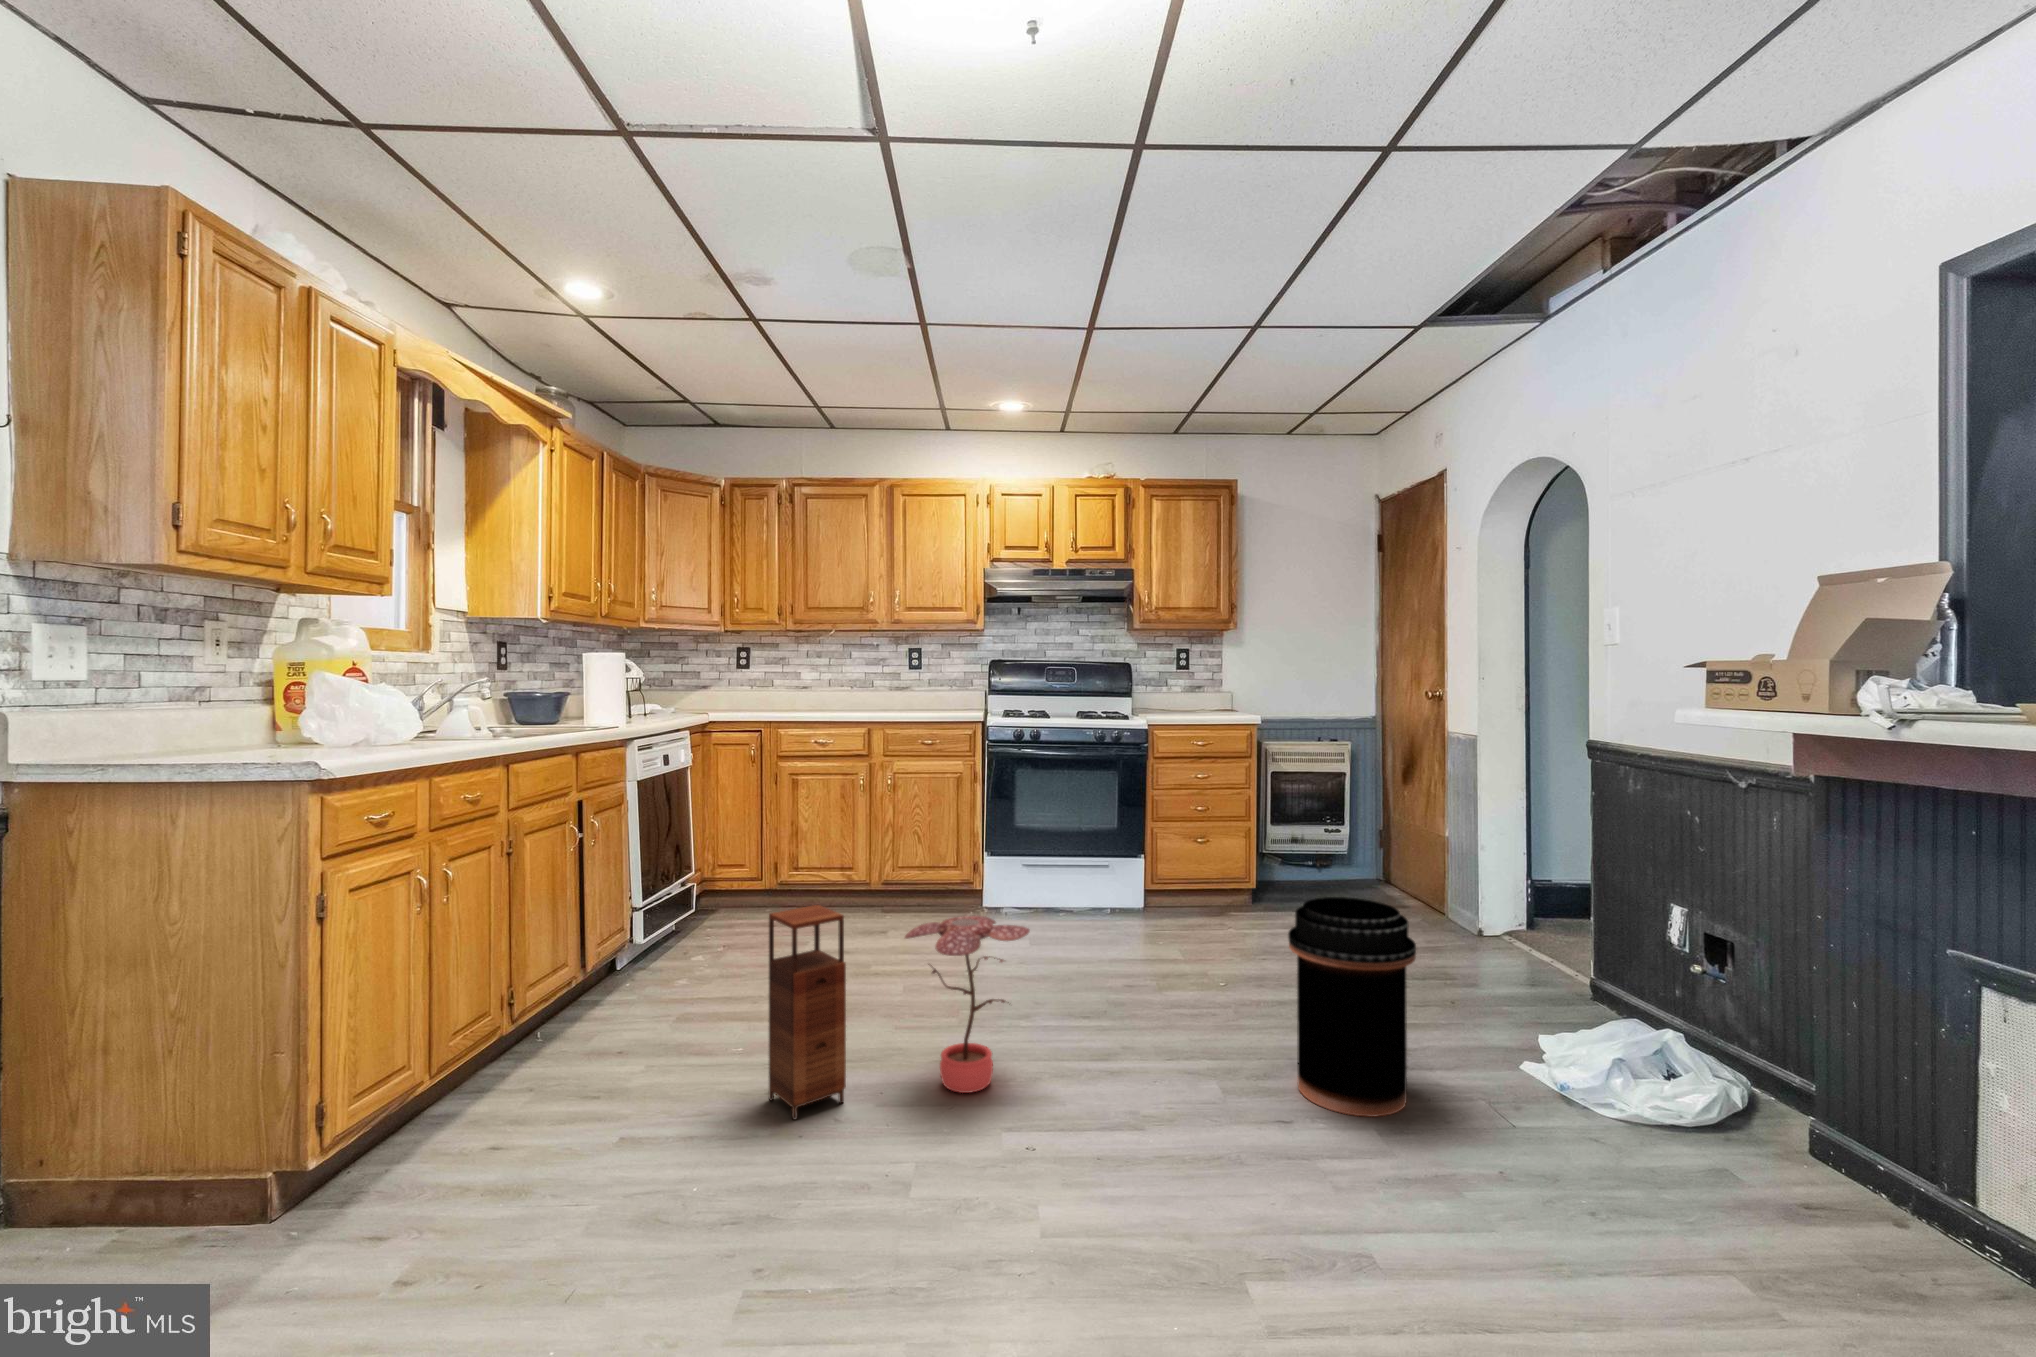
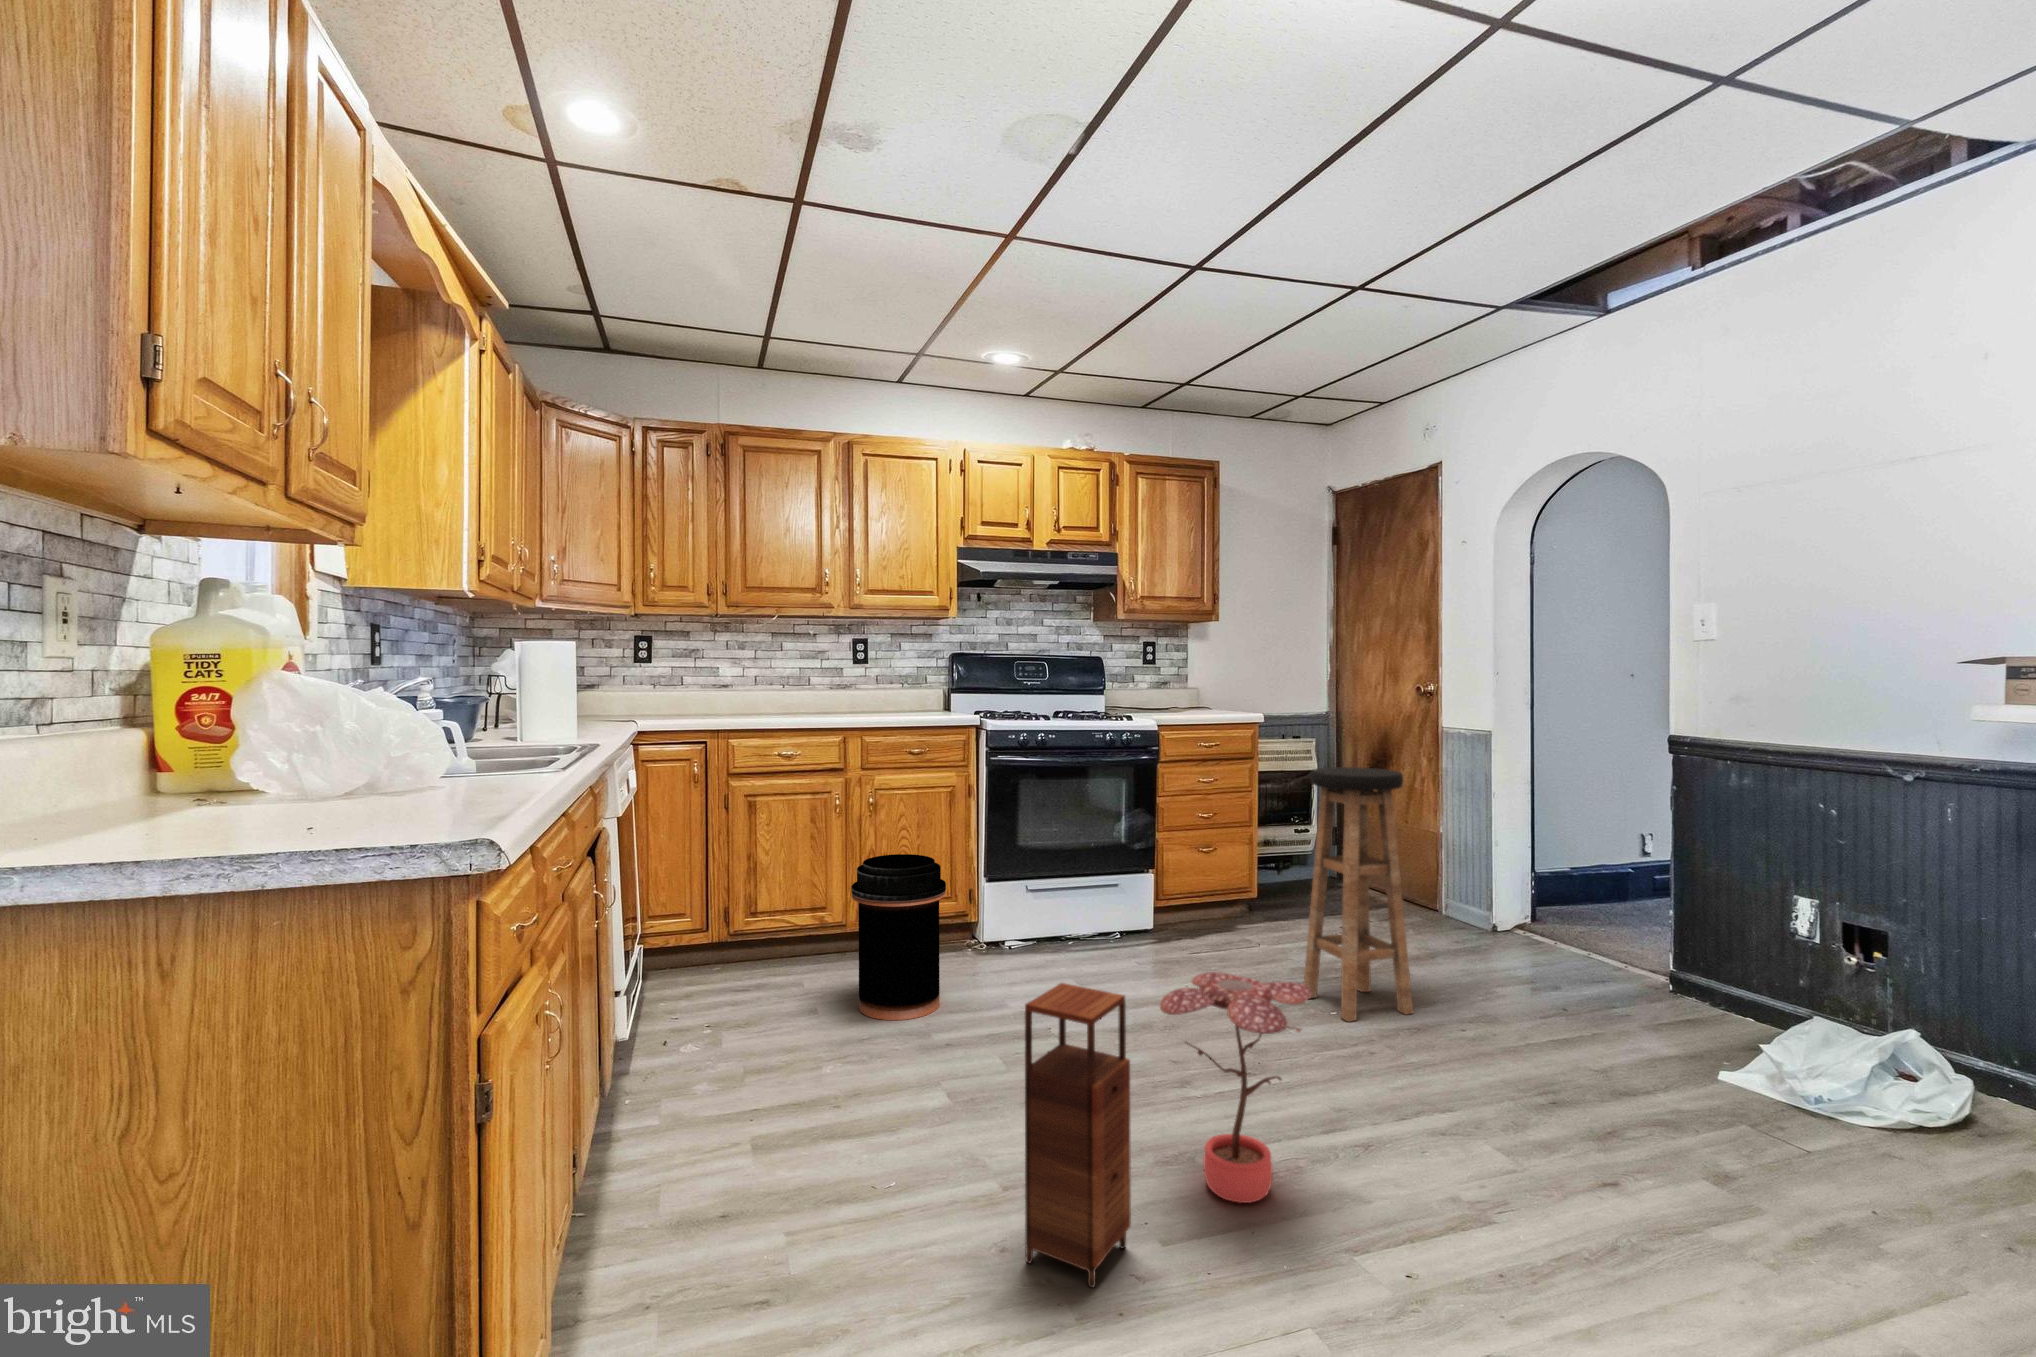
bar stool: none [1204,764,1289,993] -> present [1304,767,1413,1022]
trash can: present [1288,897,1416,1117] -> present [851,854,946,1020]

